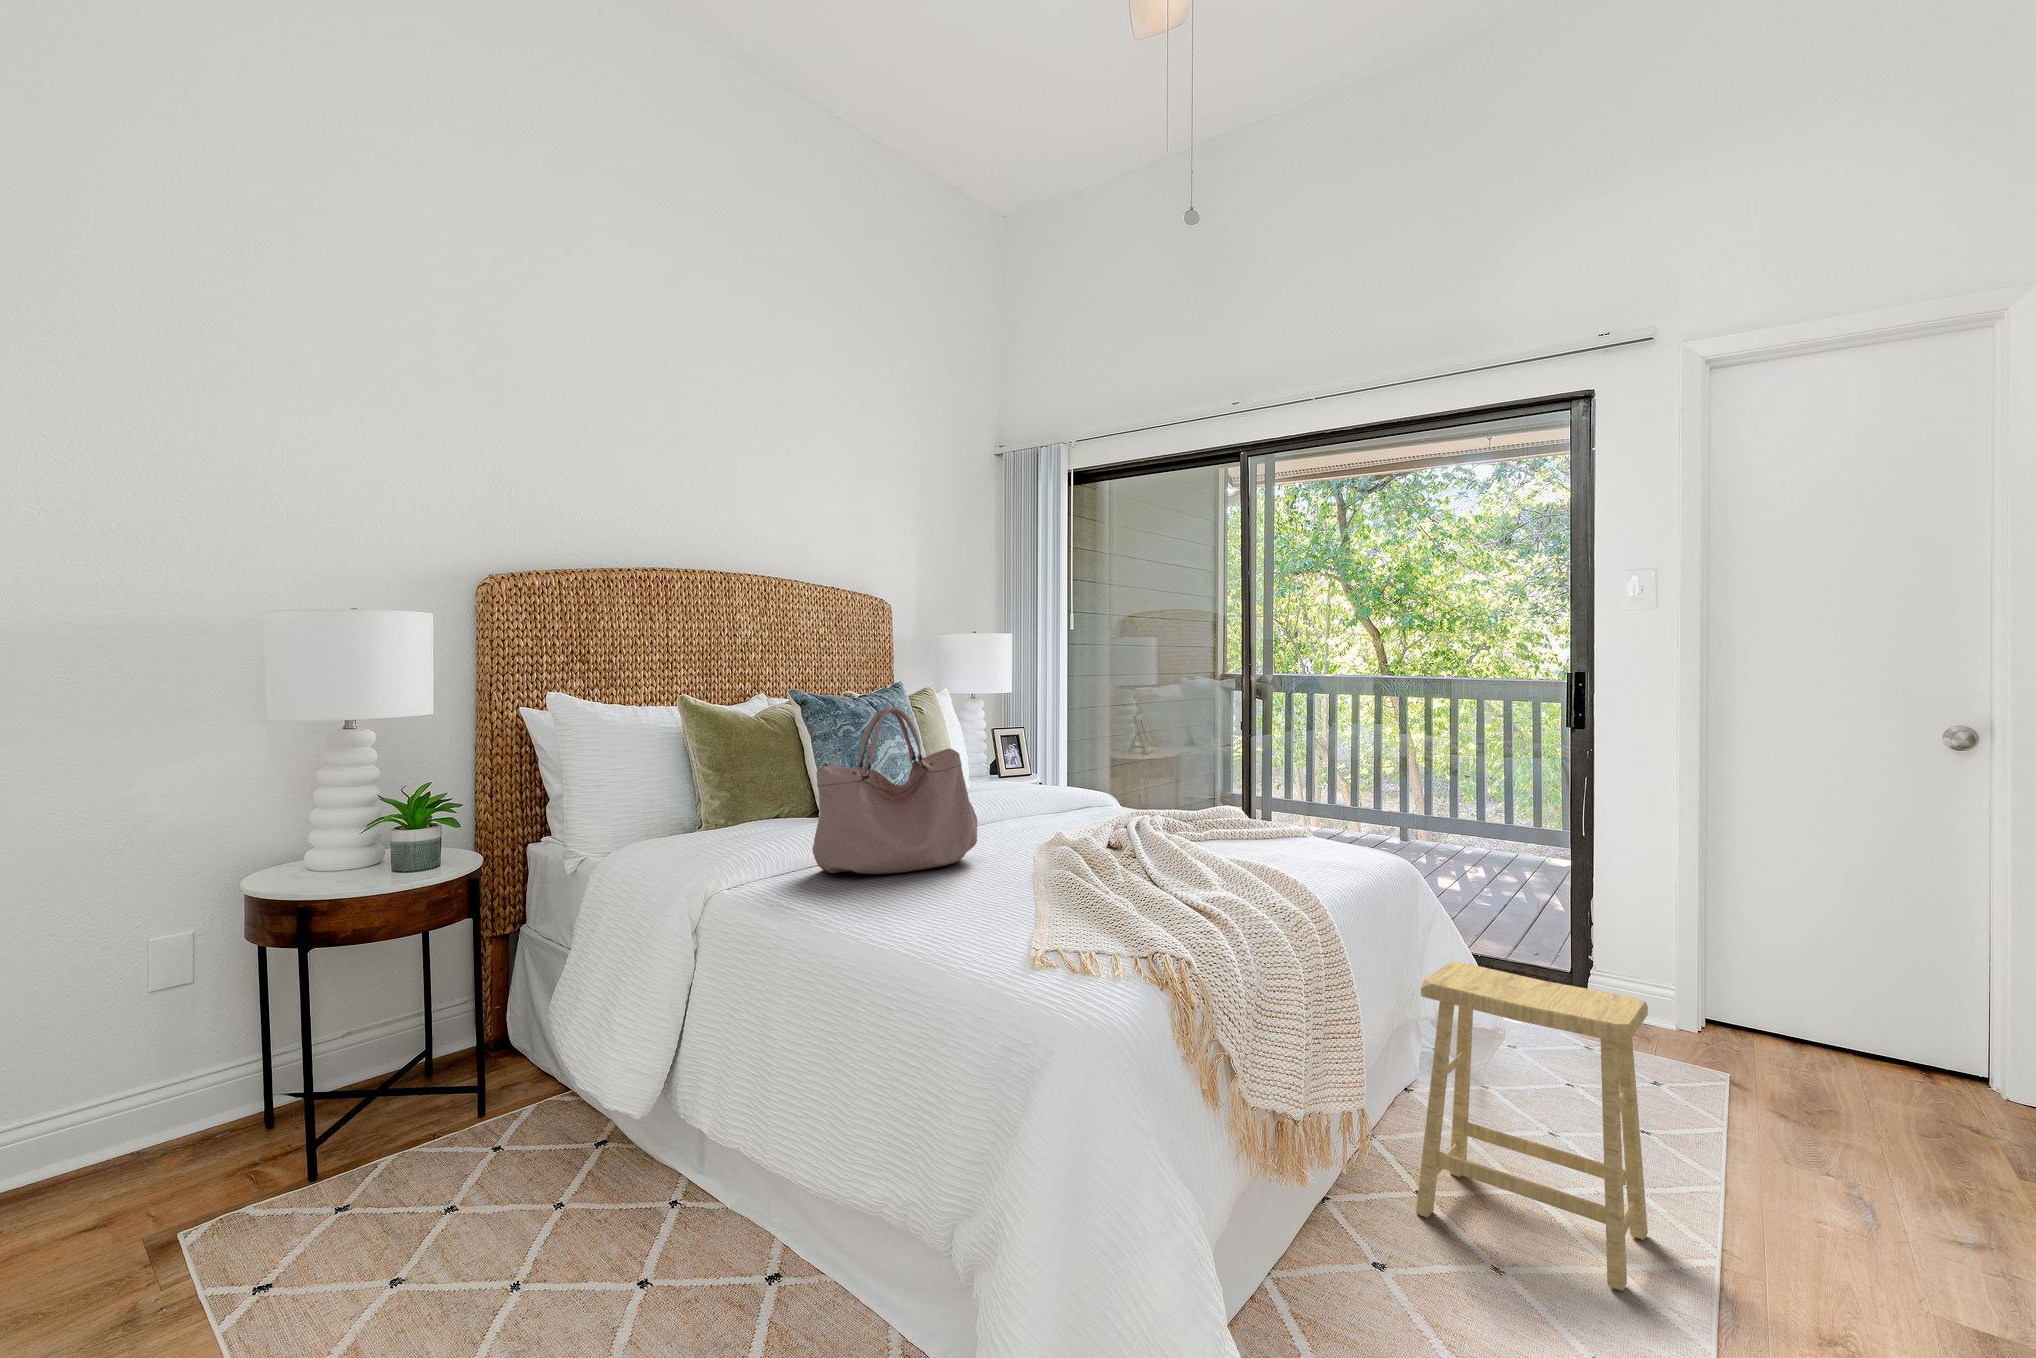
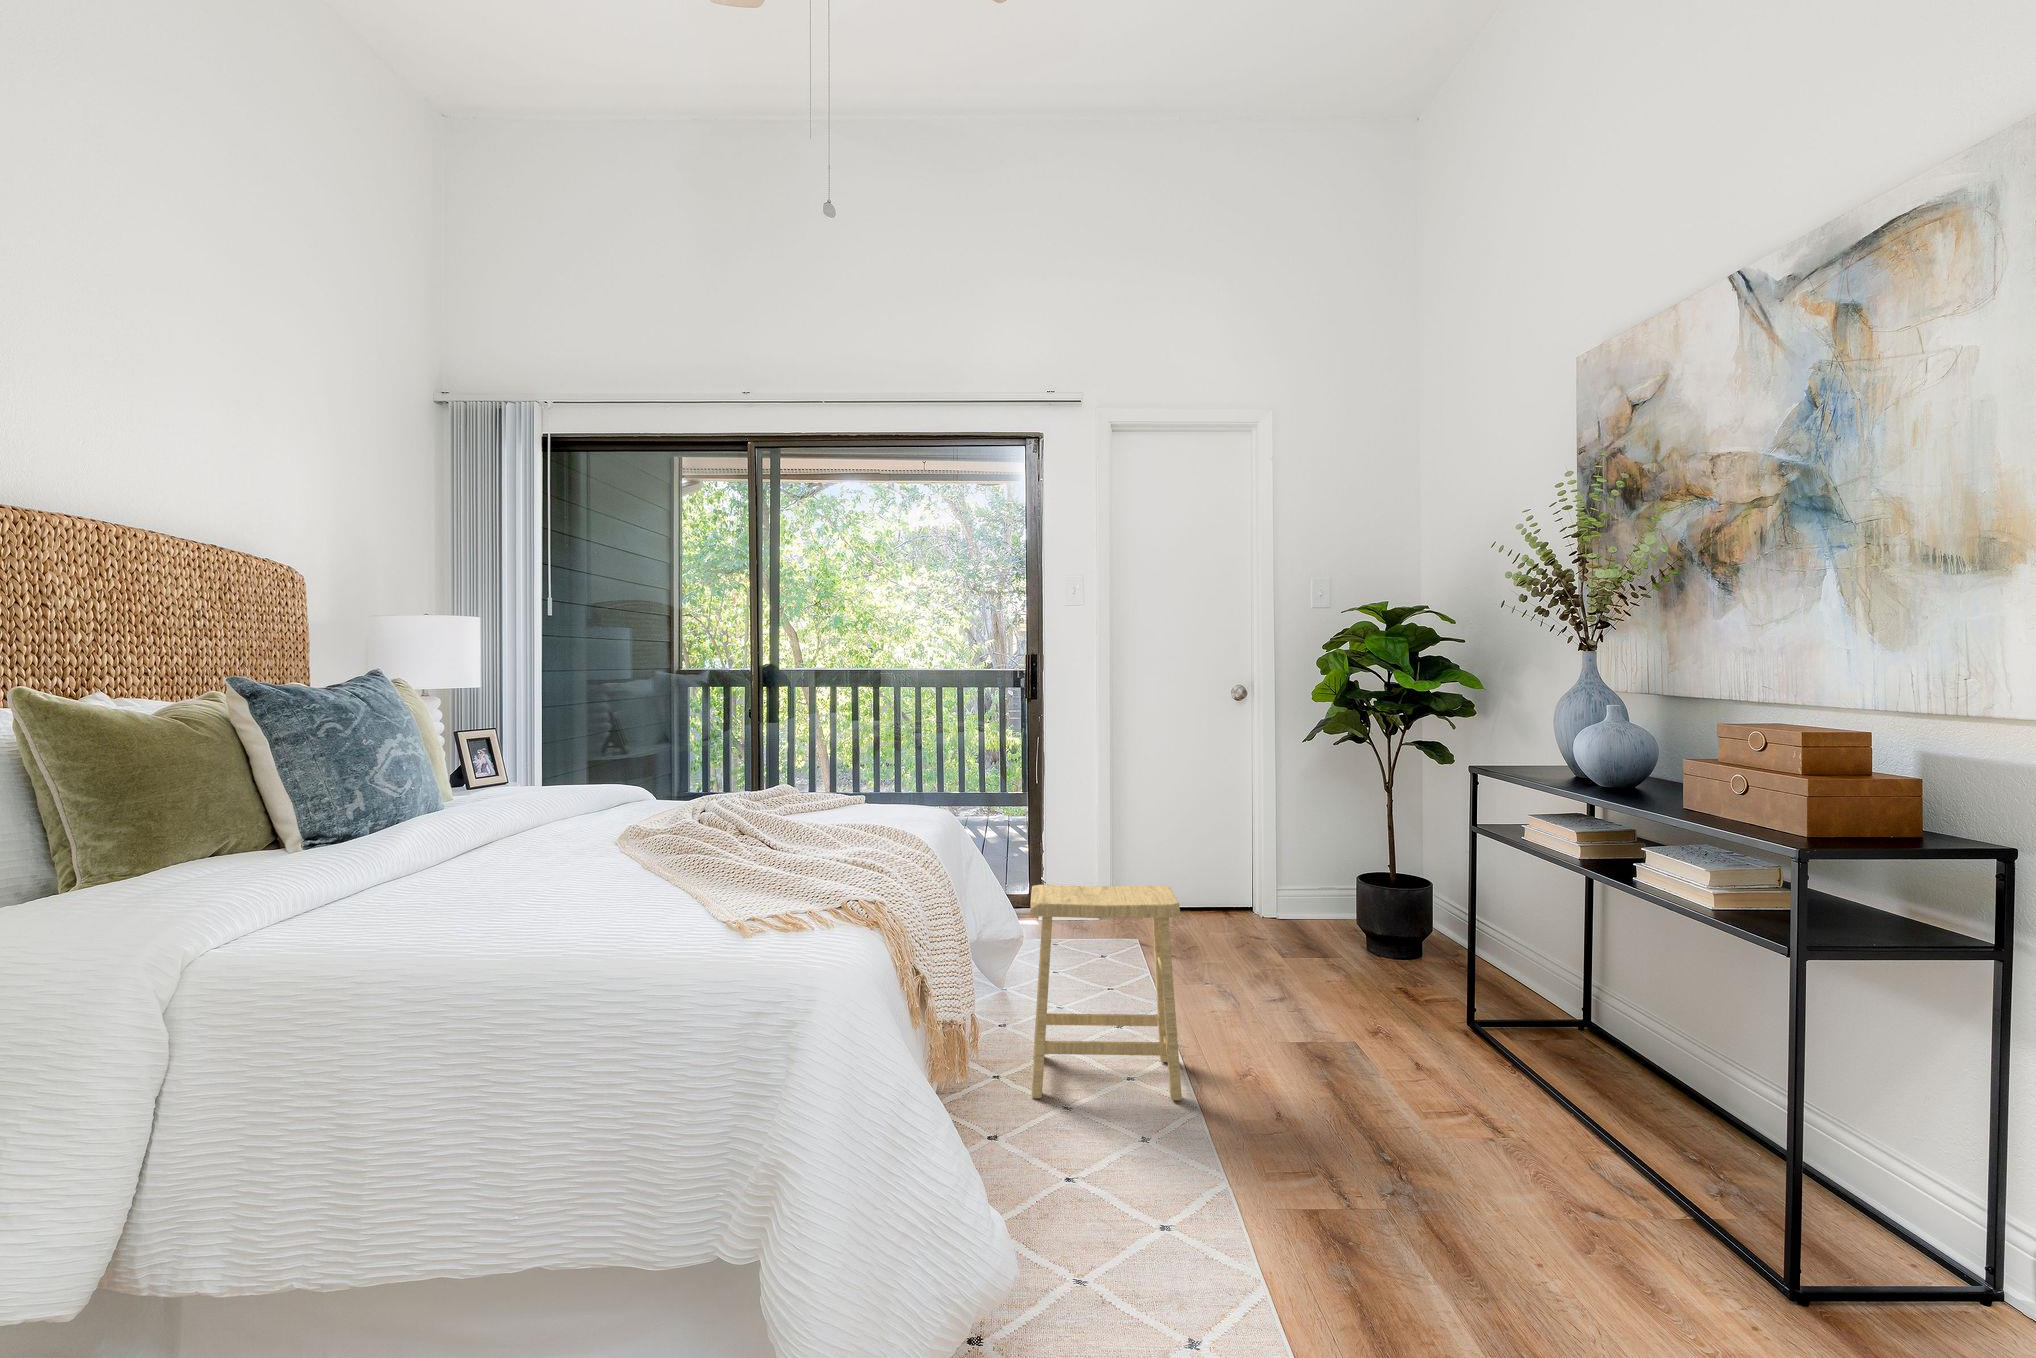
handbag: present [812,708,977,874] -> none [386,688,595,903]

